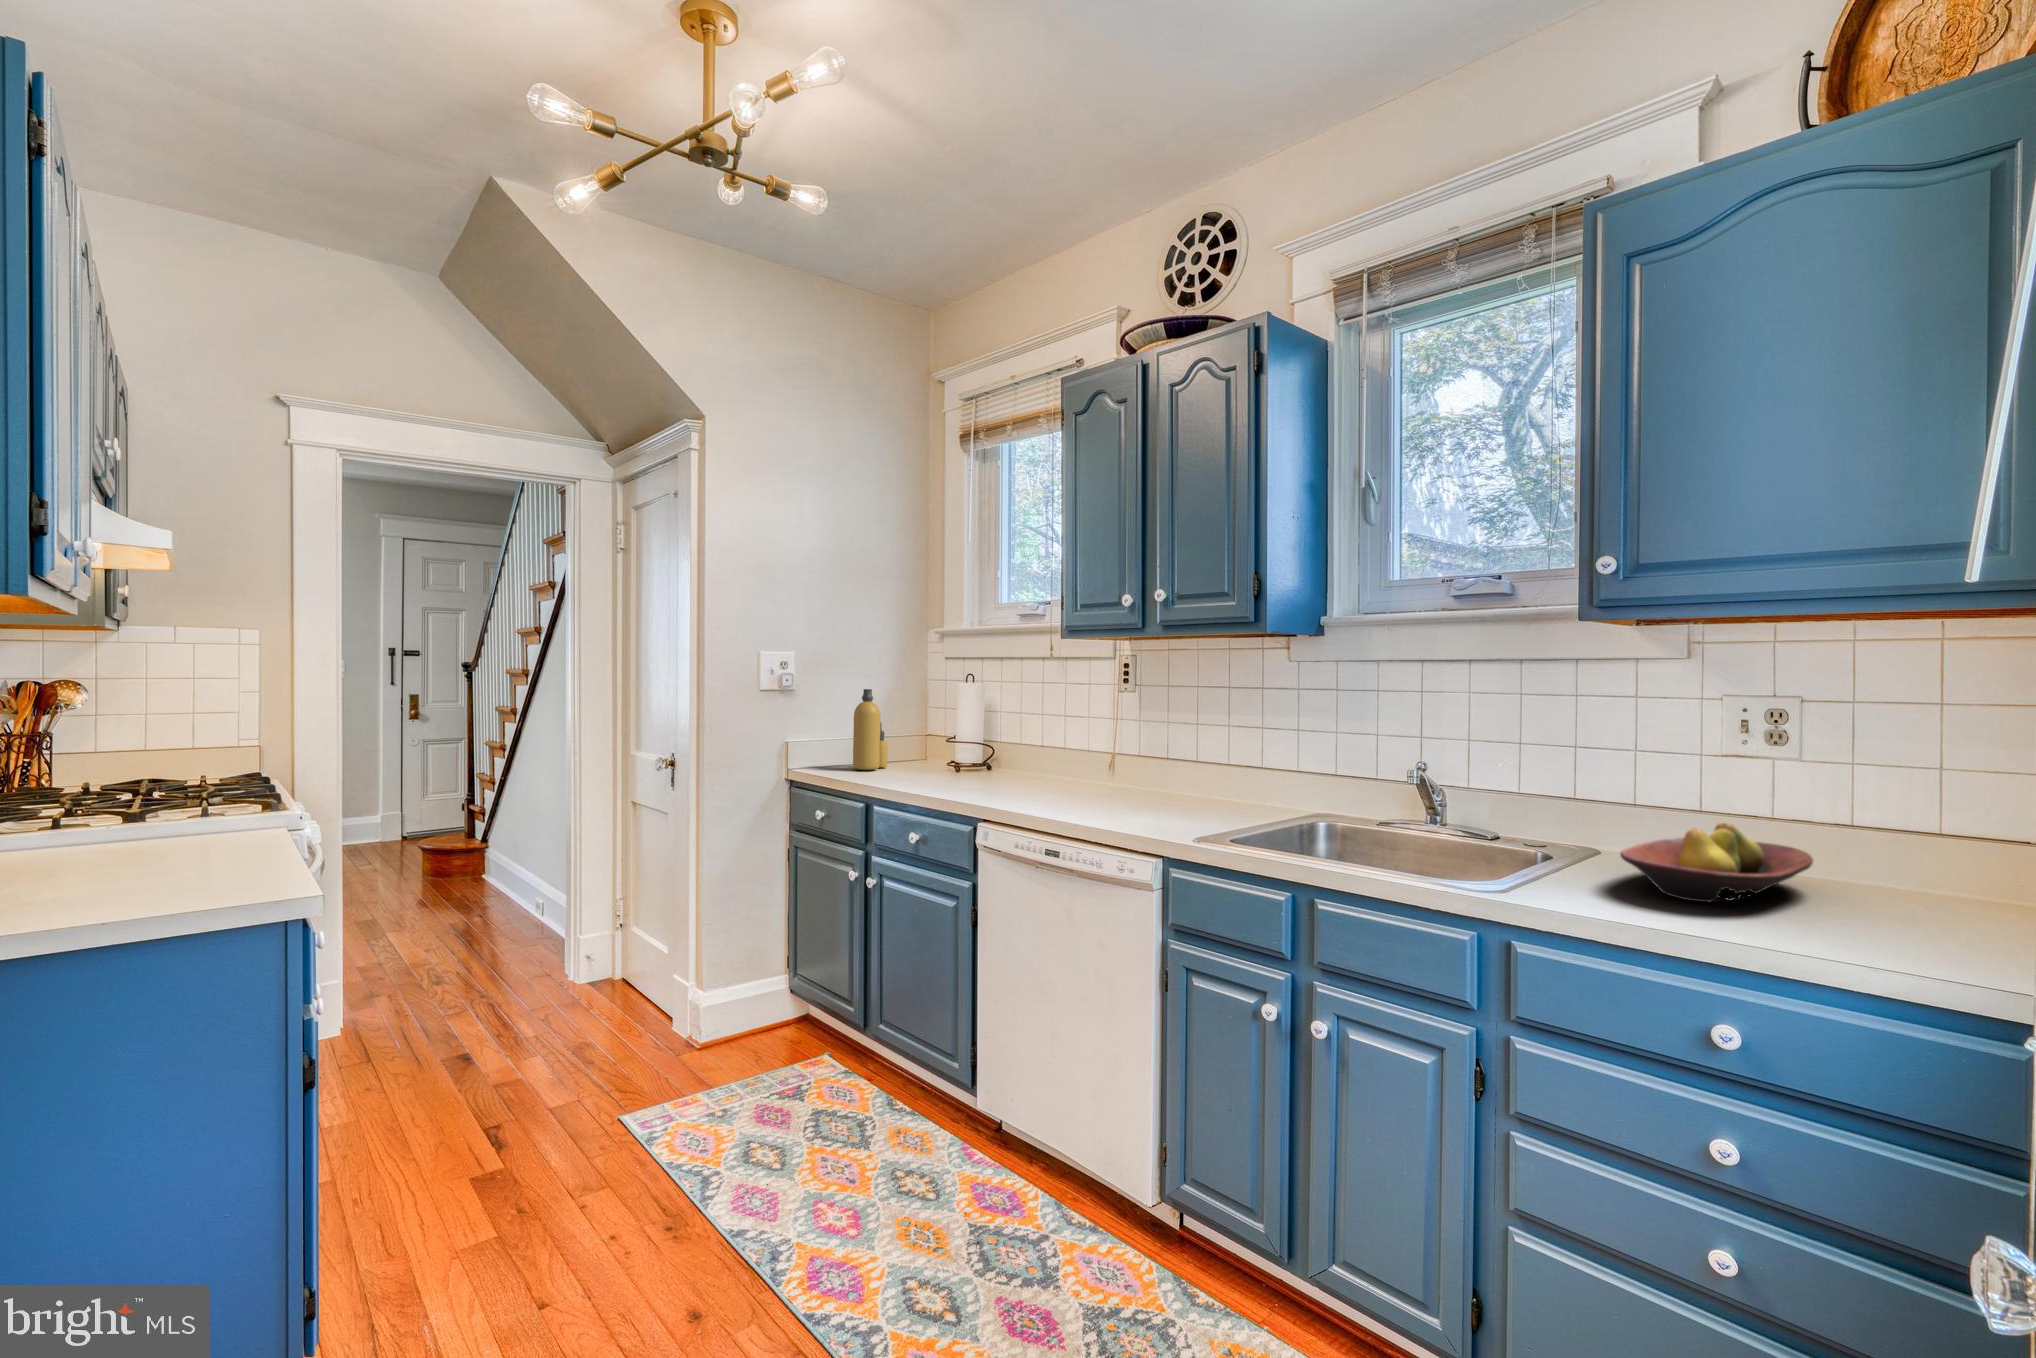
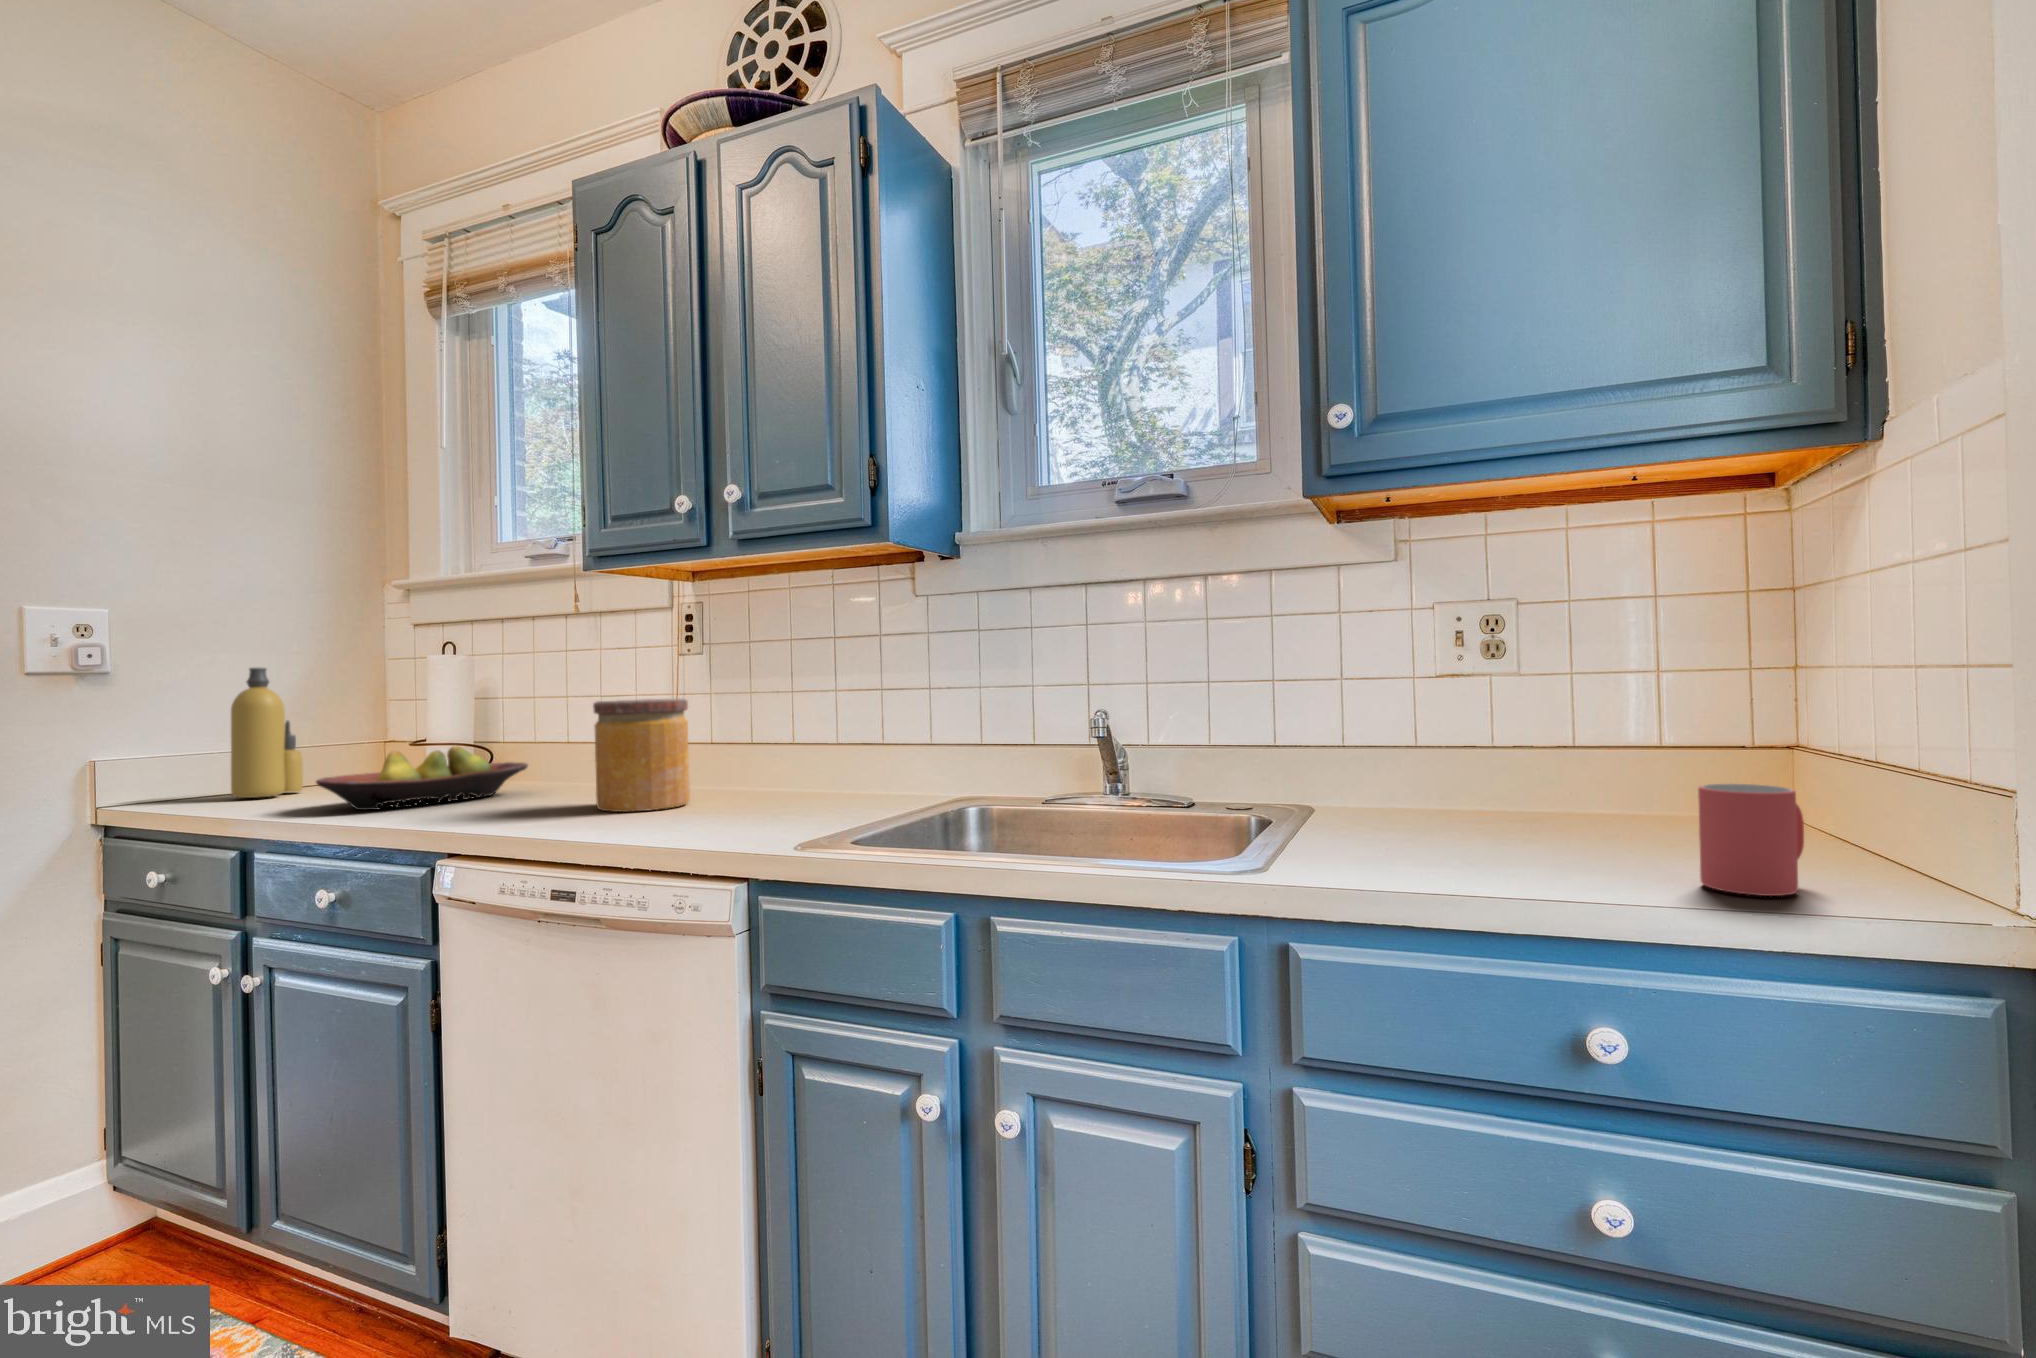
jar: none [1066,726,1125,802] -> present [593,699,690,812]
fruit bowl: present [1620,823,1813,902] -> present [316,746,528,810]
mug: none [1841,869,1942,956] -> present [1698,784,1804,896]

